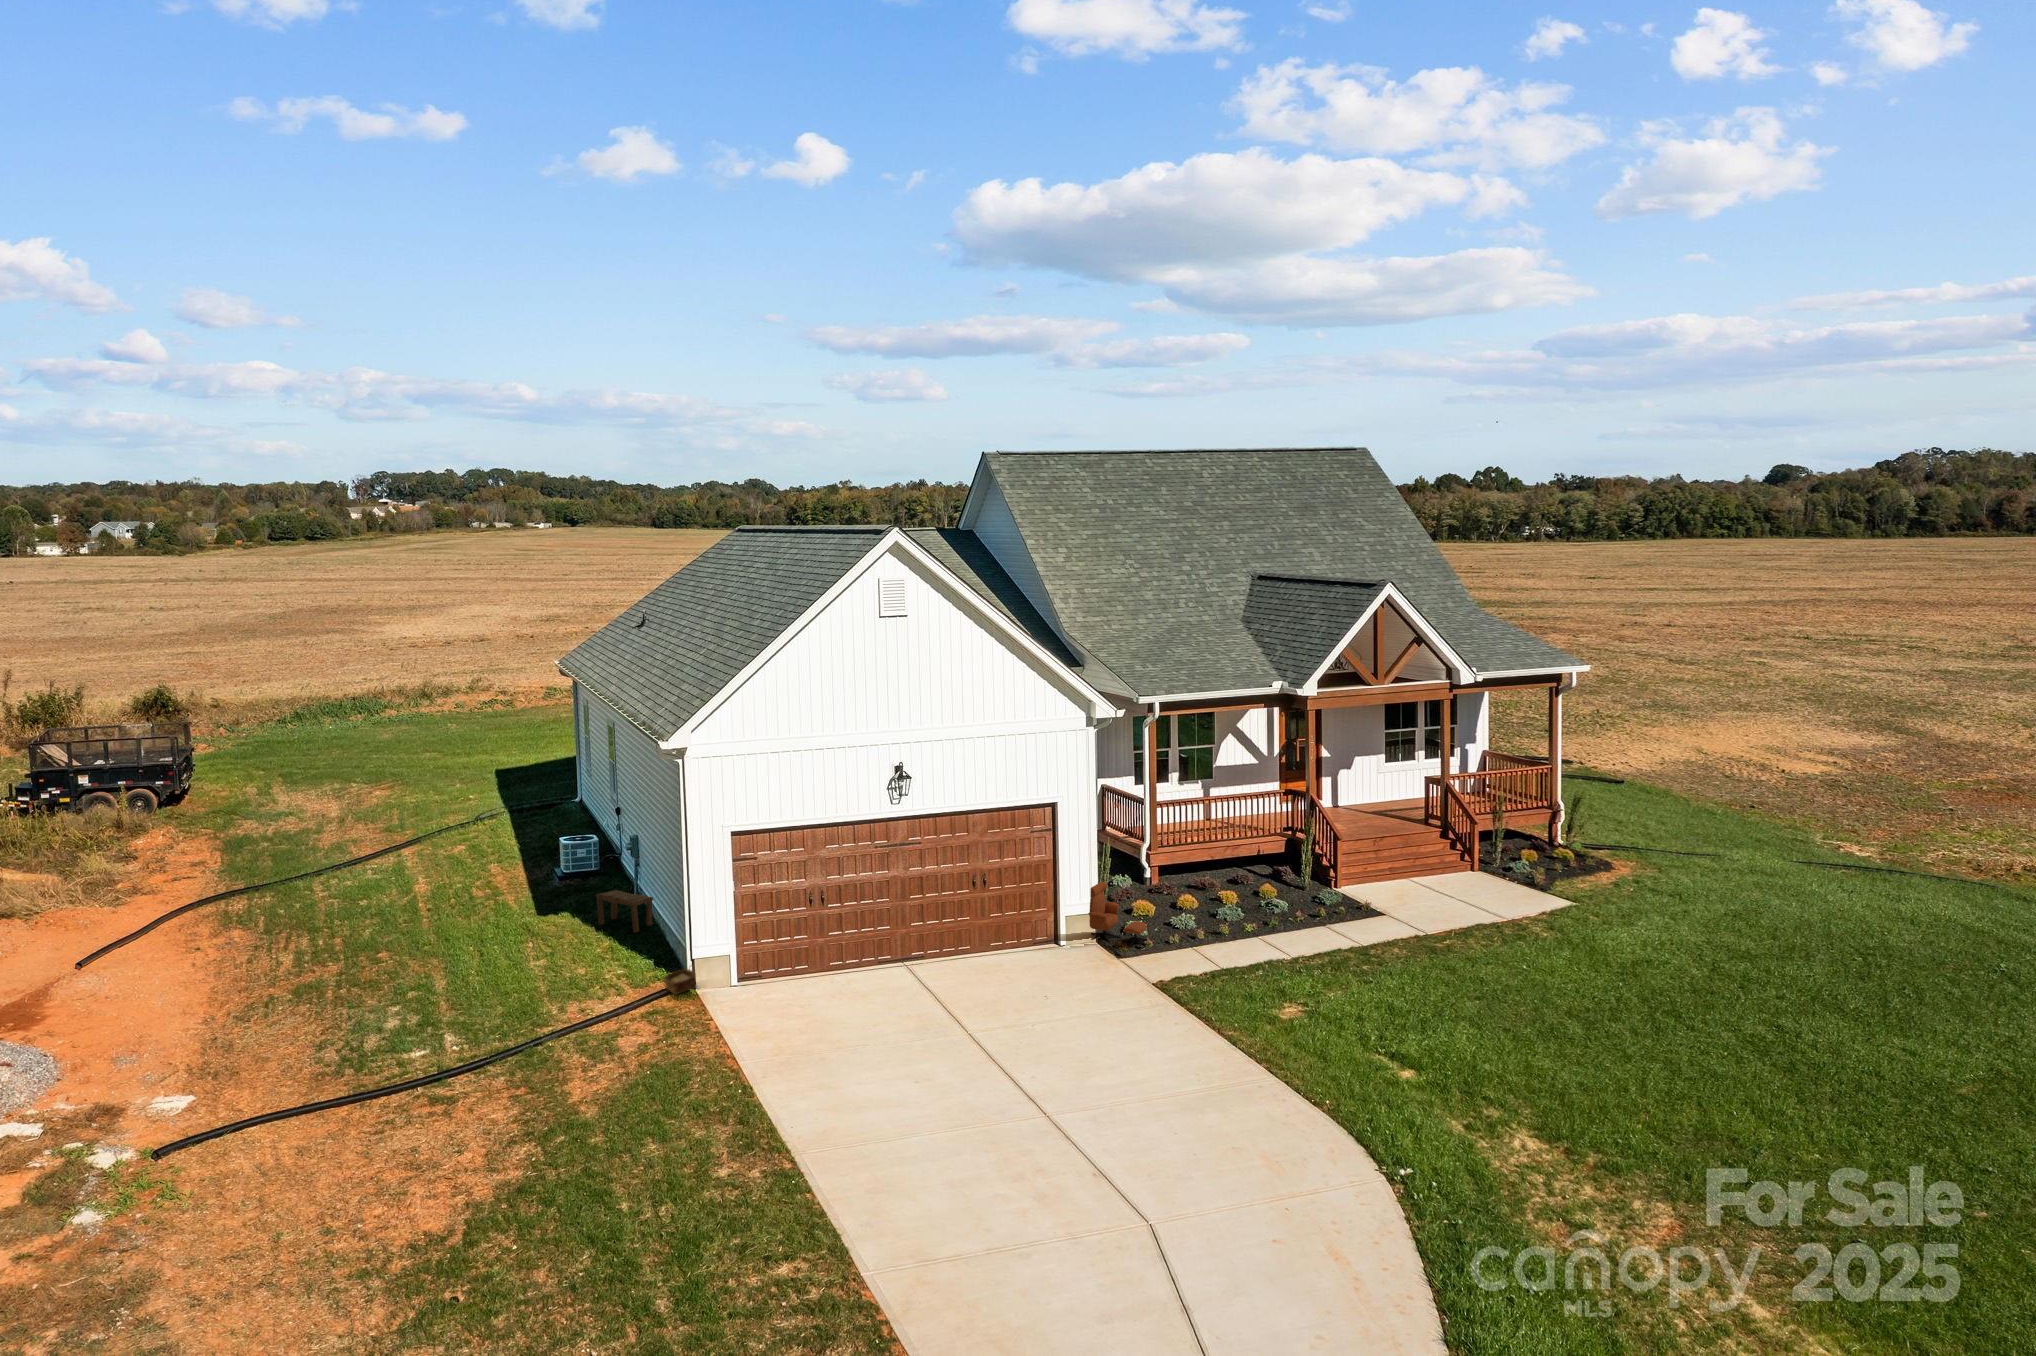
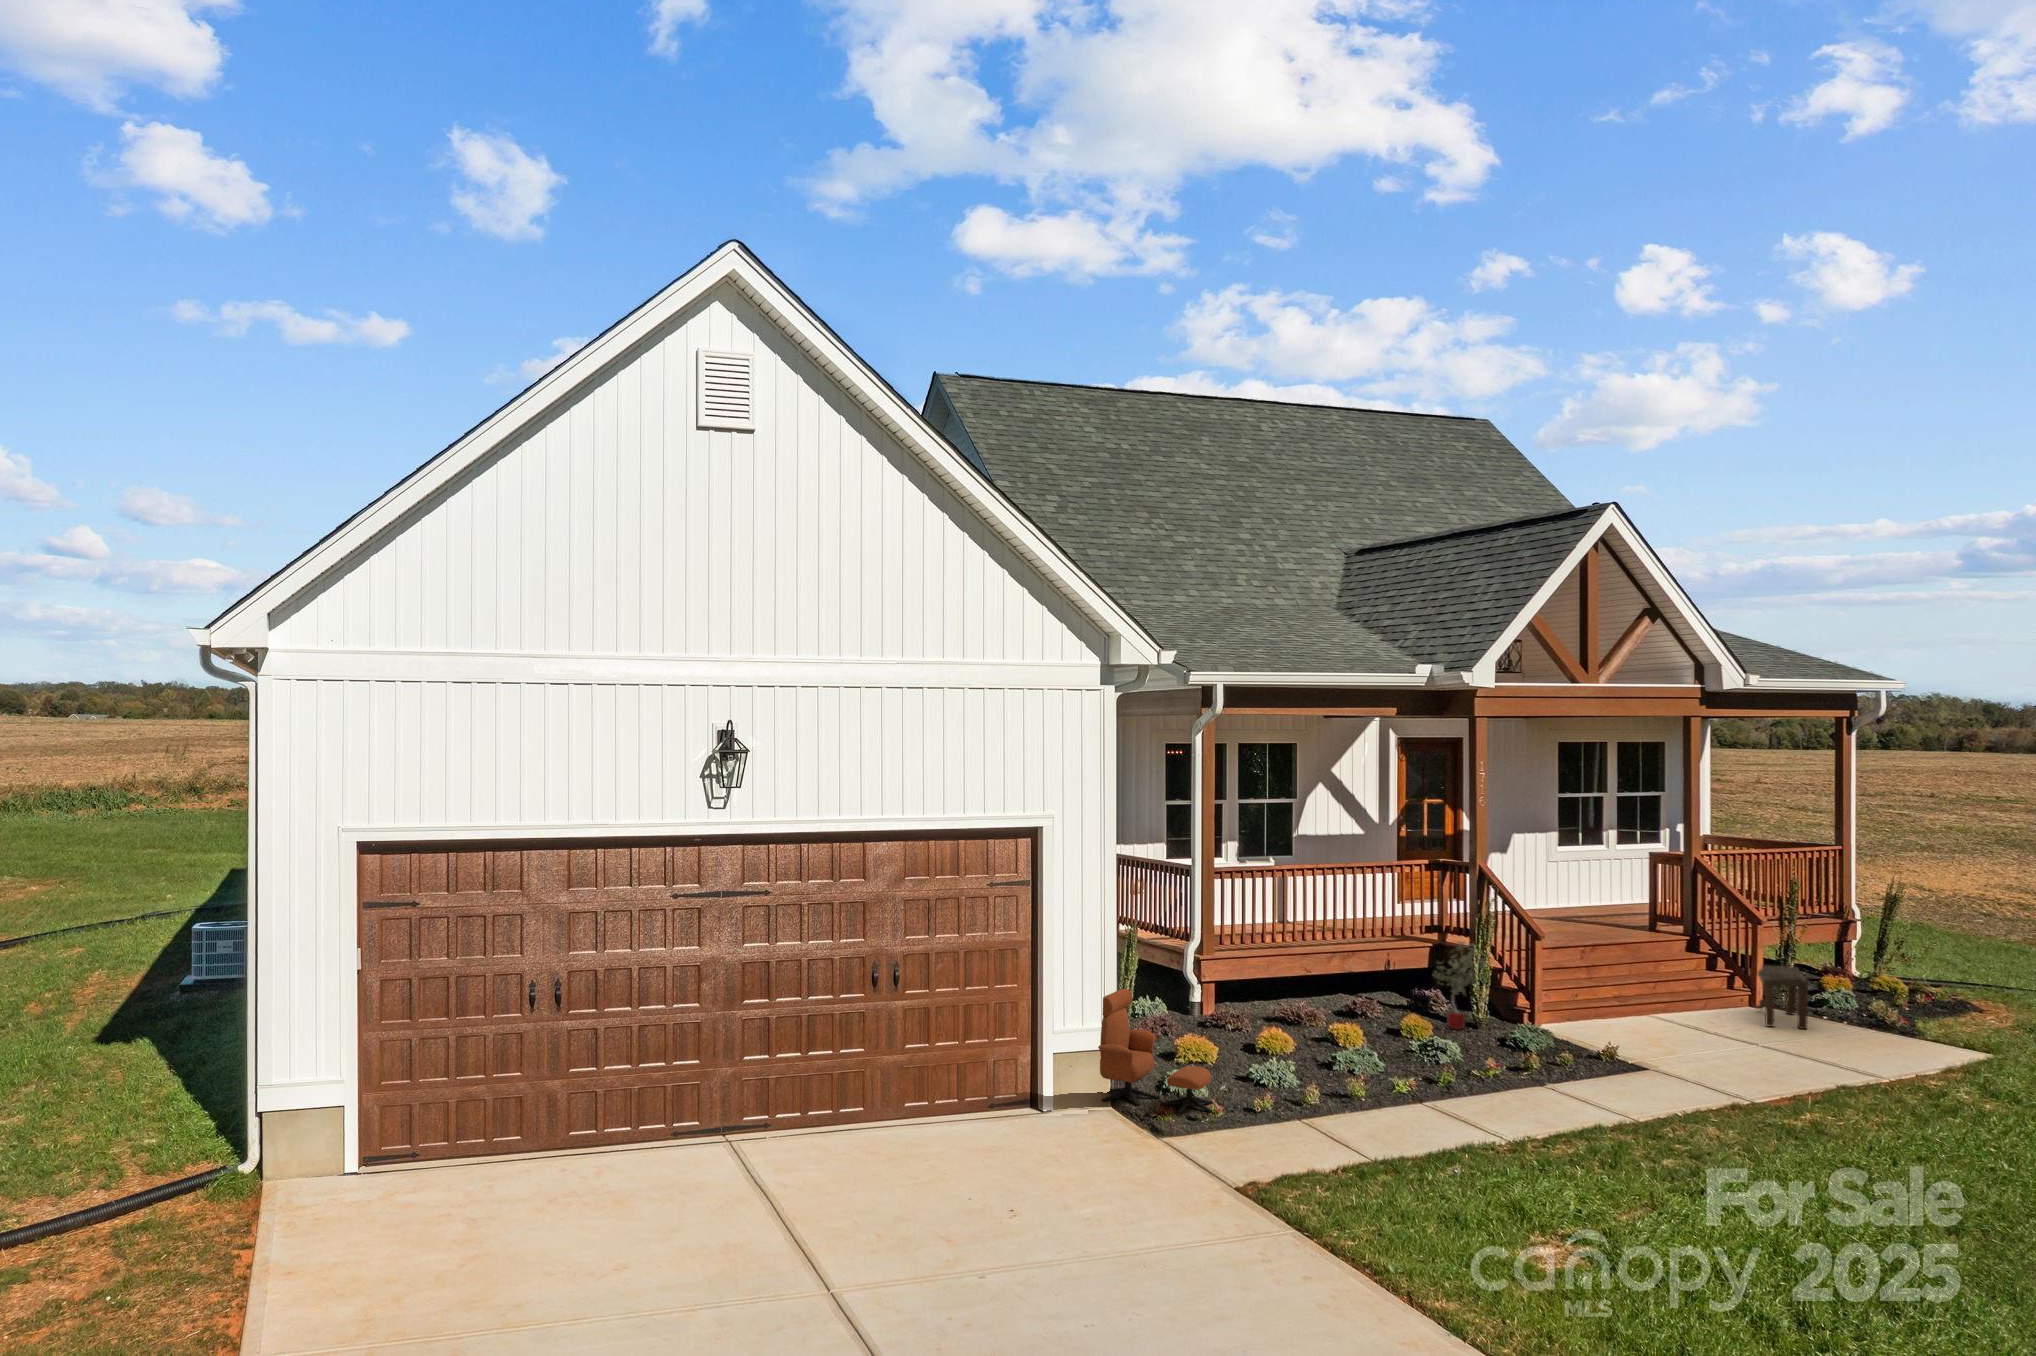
potted tree: none [1284,840,1315,888] -> present [1433,942,1486,1030]
bench: present [596,890,653,933] -> present [1756,965,1808,1029]
woven basket: present [663,969,696,995] -> none [178,1124,257,1187]

